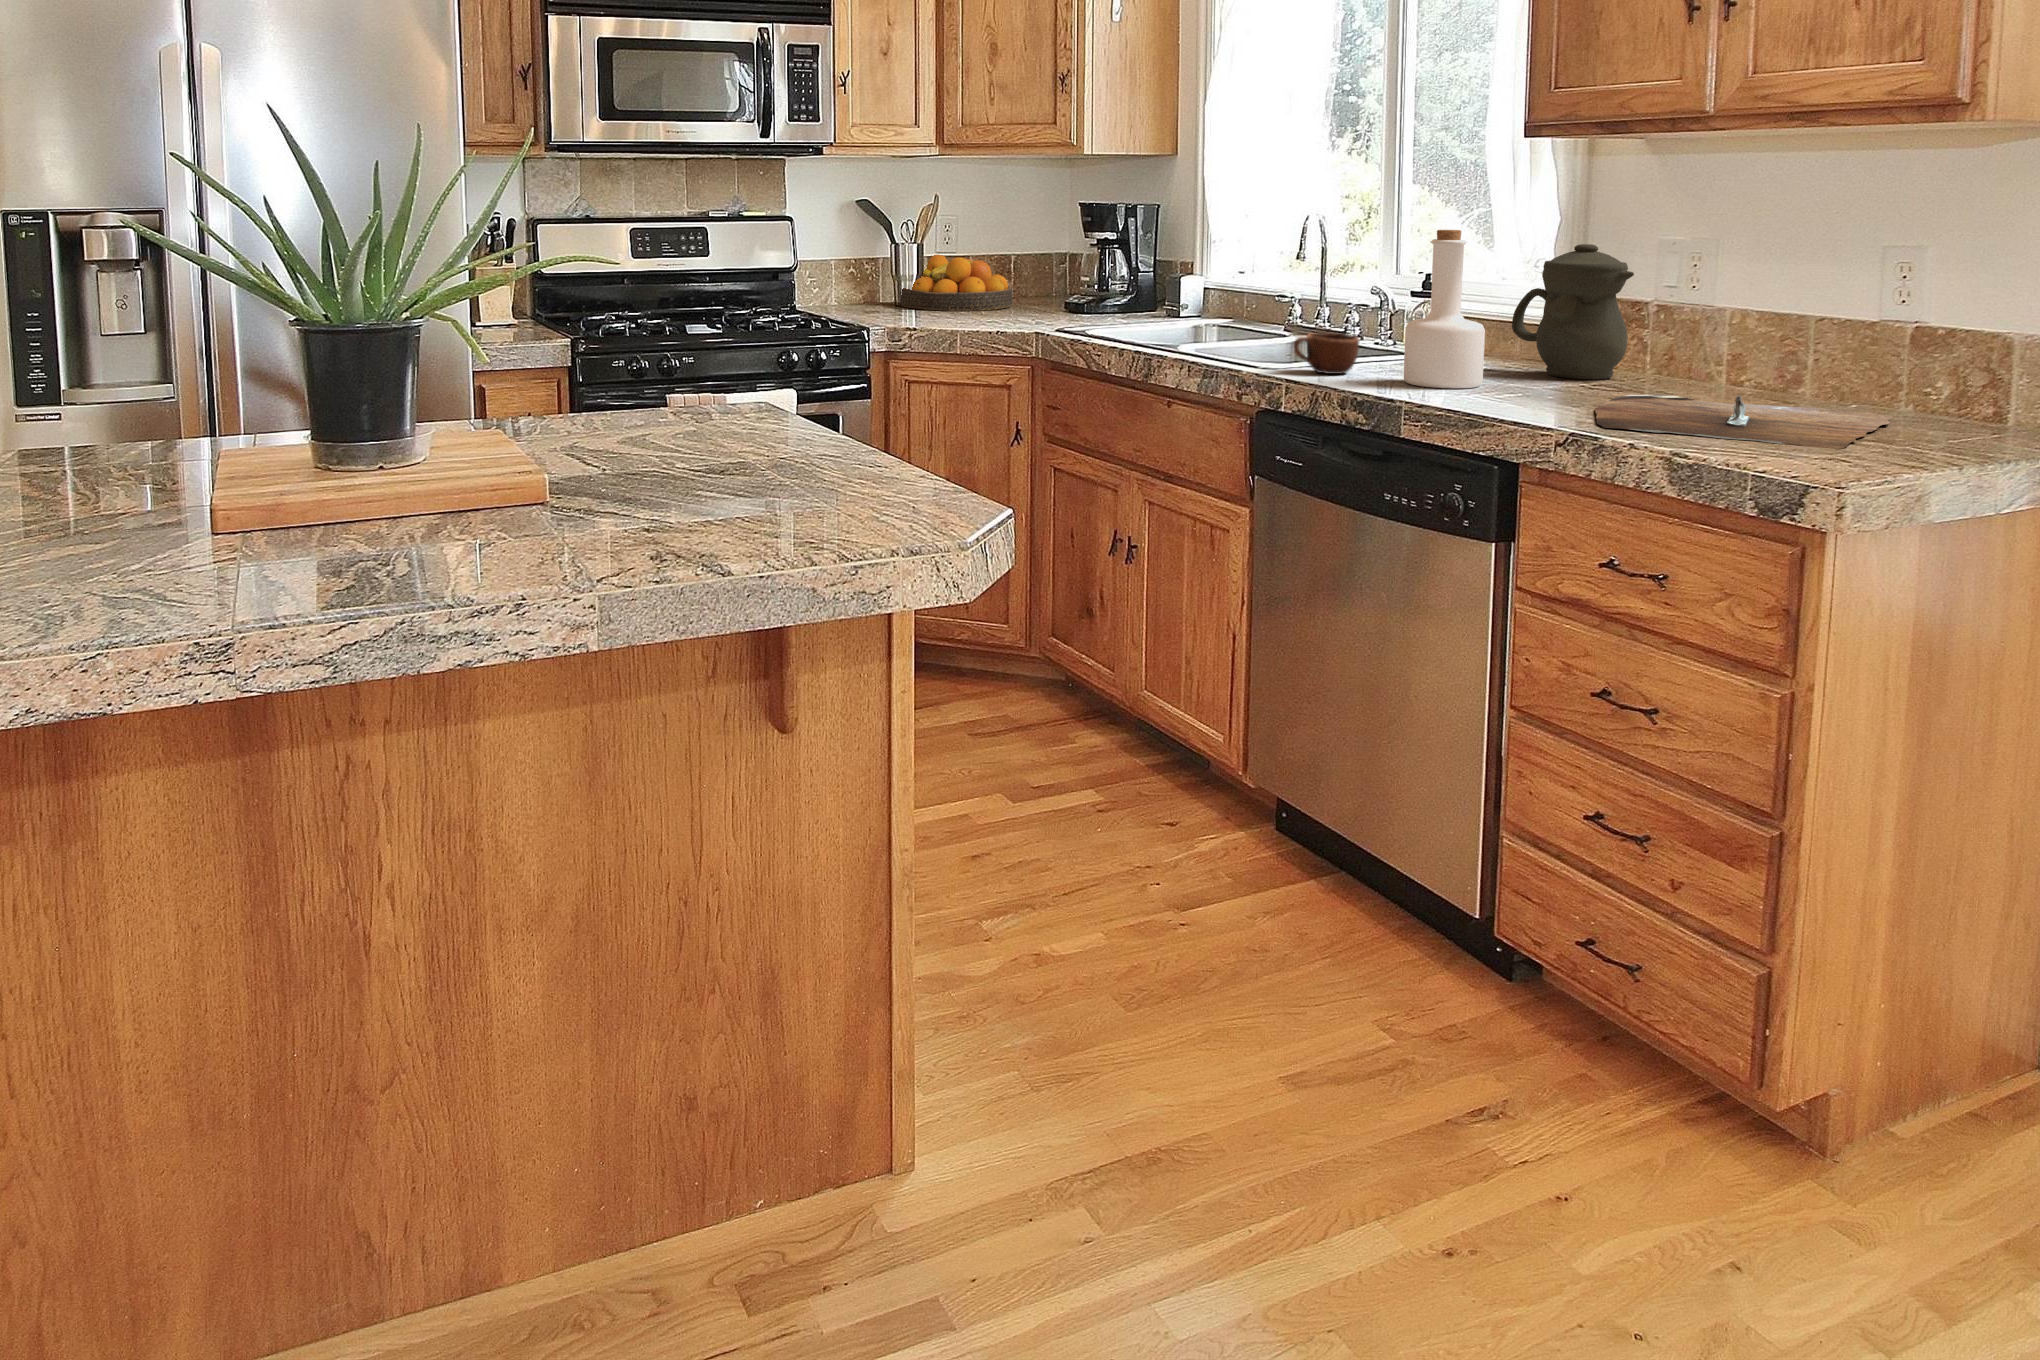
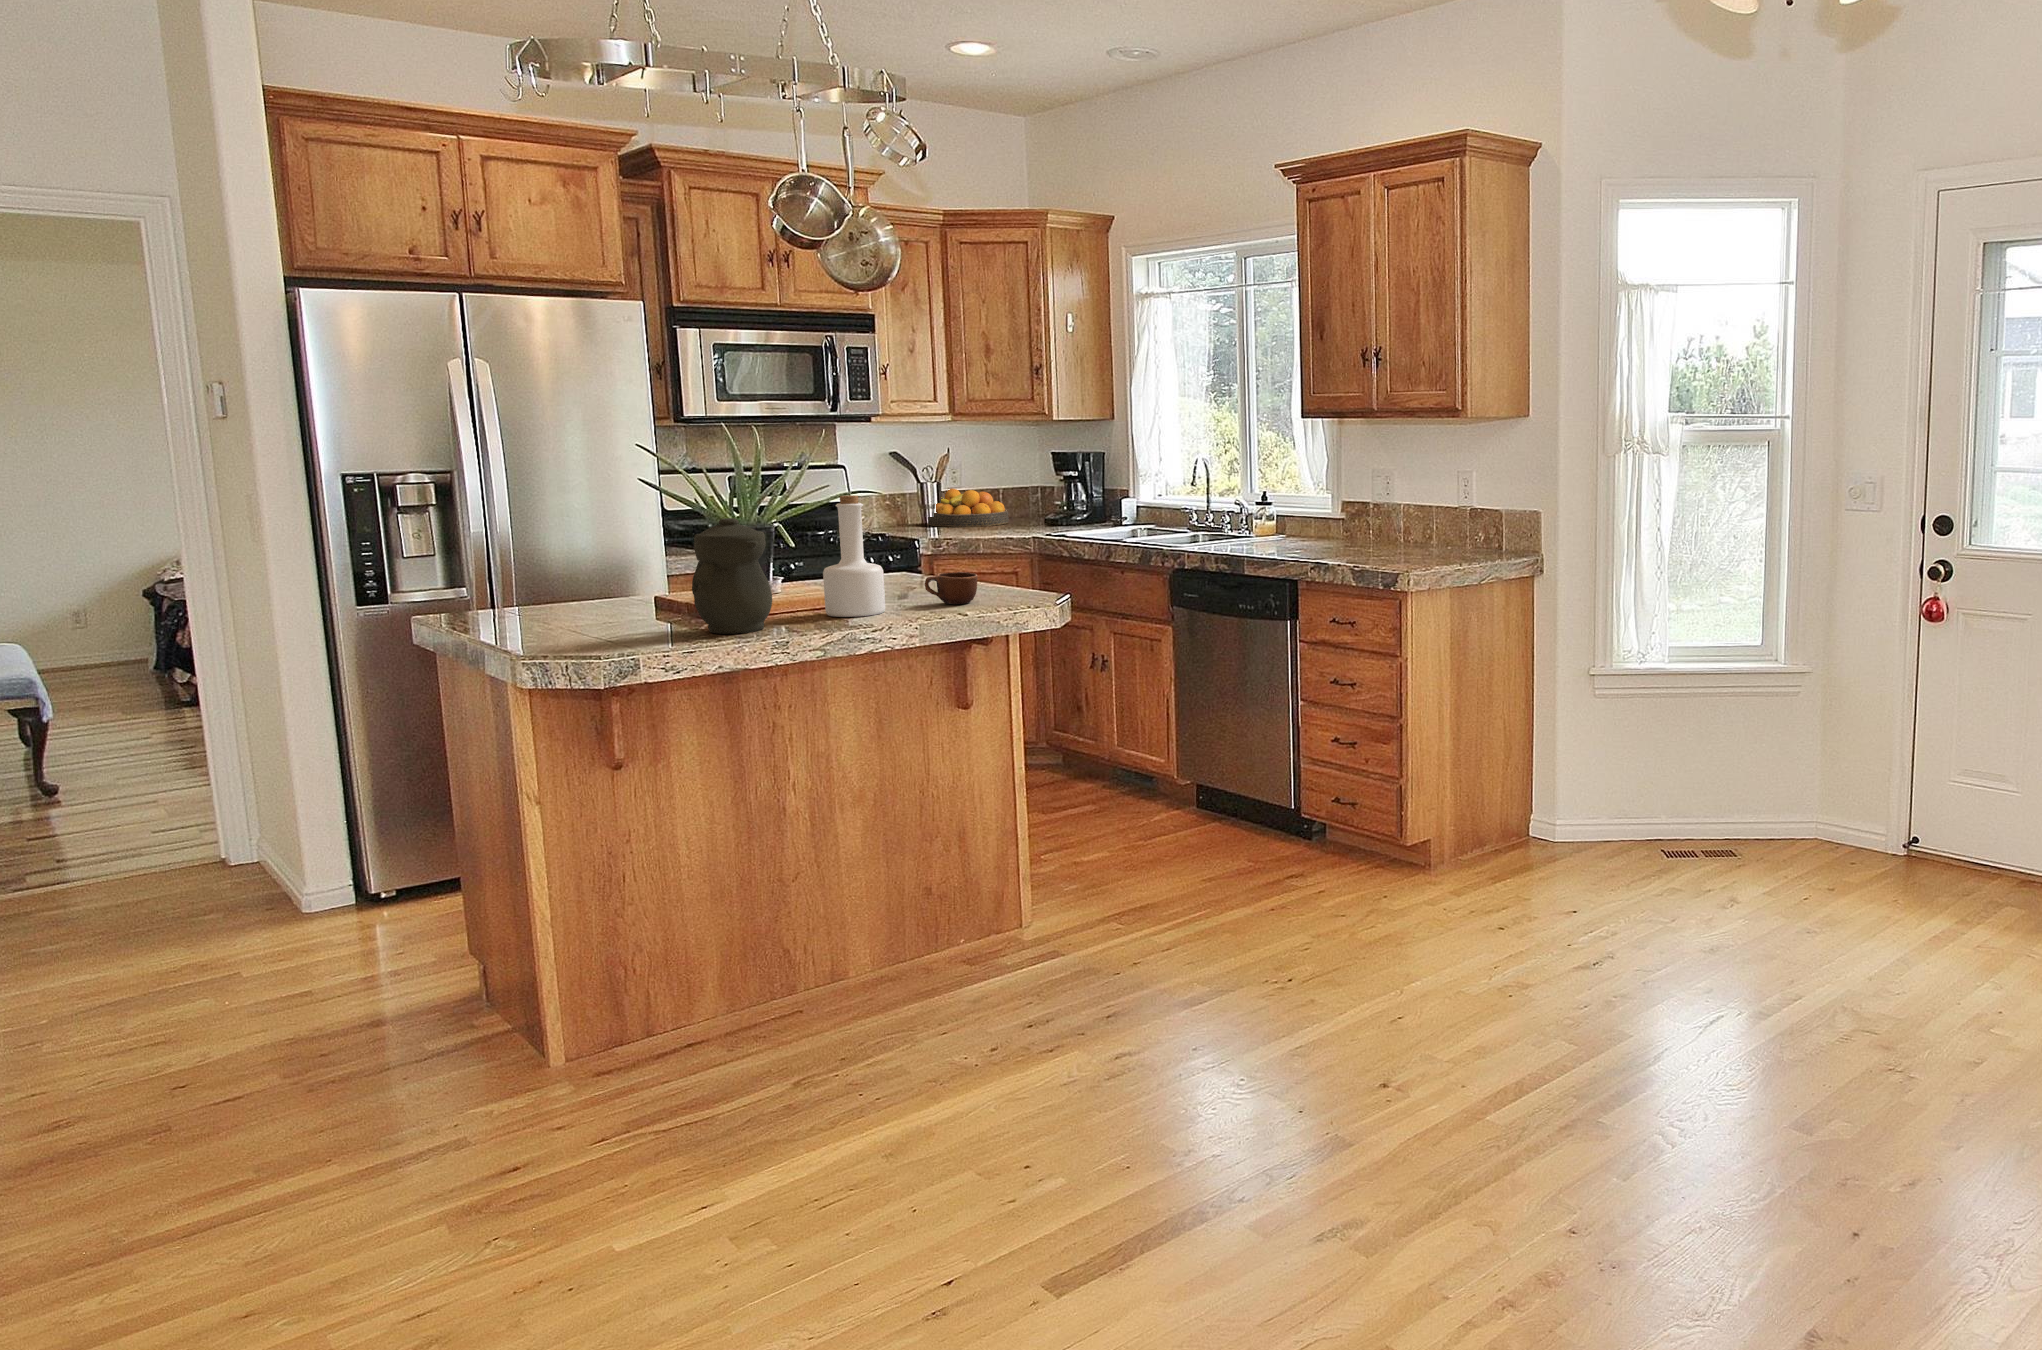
bottle: present [1404,230,1485,389] -> present [823,495,885,617]
teapot: present [1512,244,1634,379] -> present [692,518,772,634]
mug: present [1294,333,1359,374] -> present [925,572,977,604]
cutting board: present [1595,393,1892,449] -> none [1328,542,1456,561]

